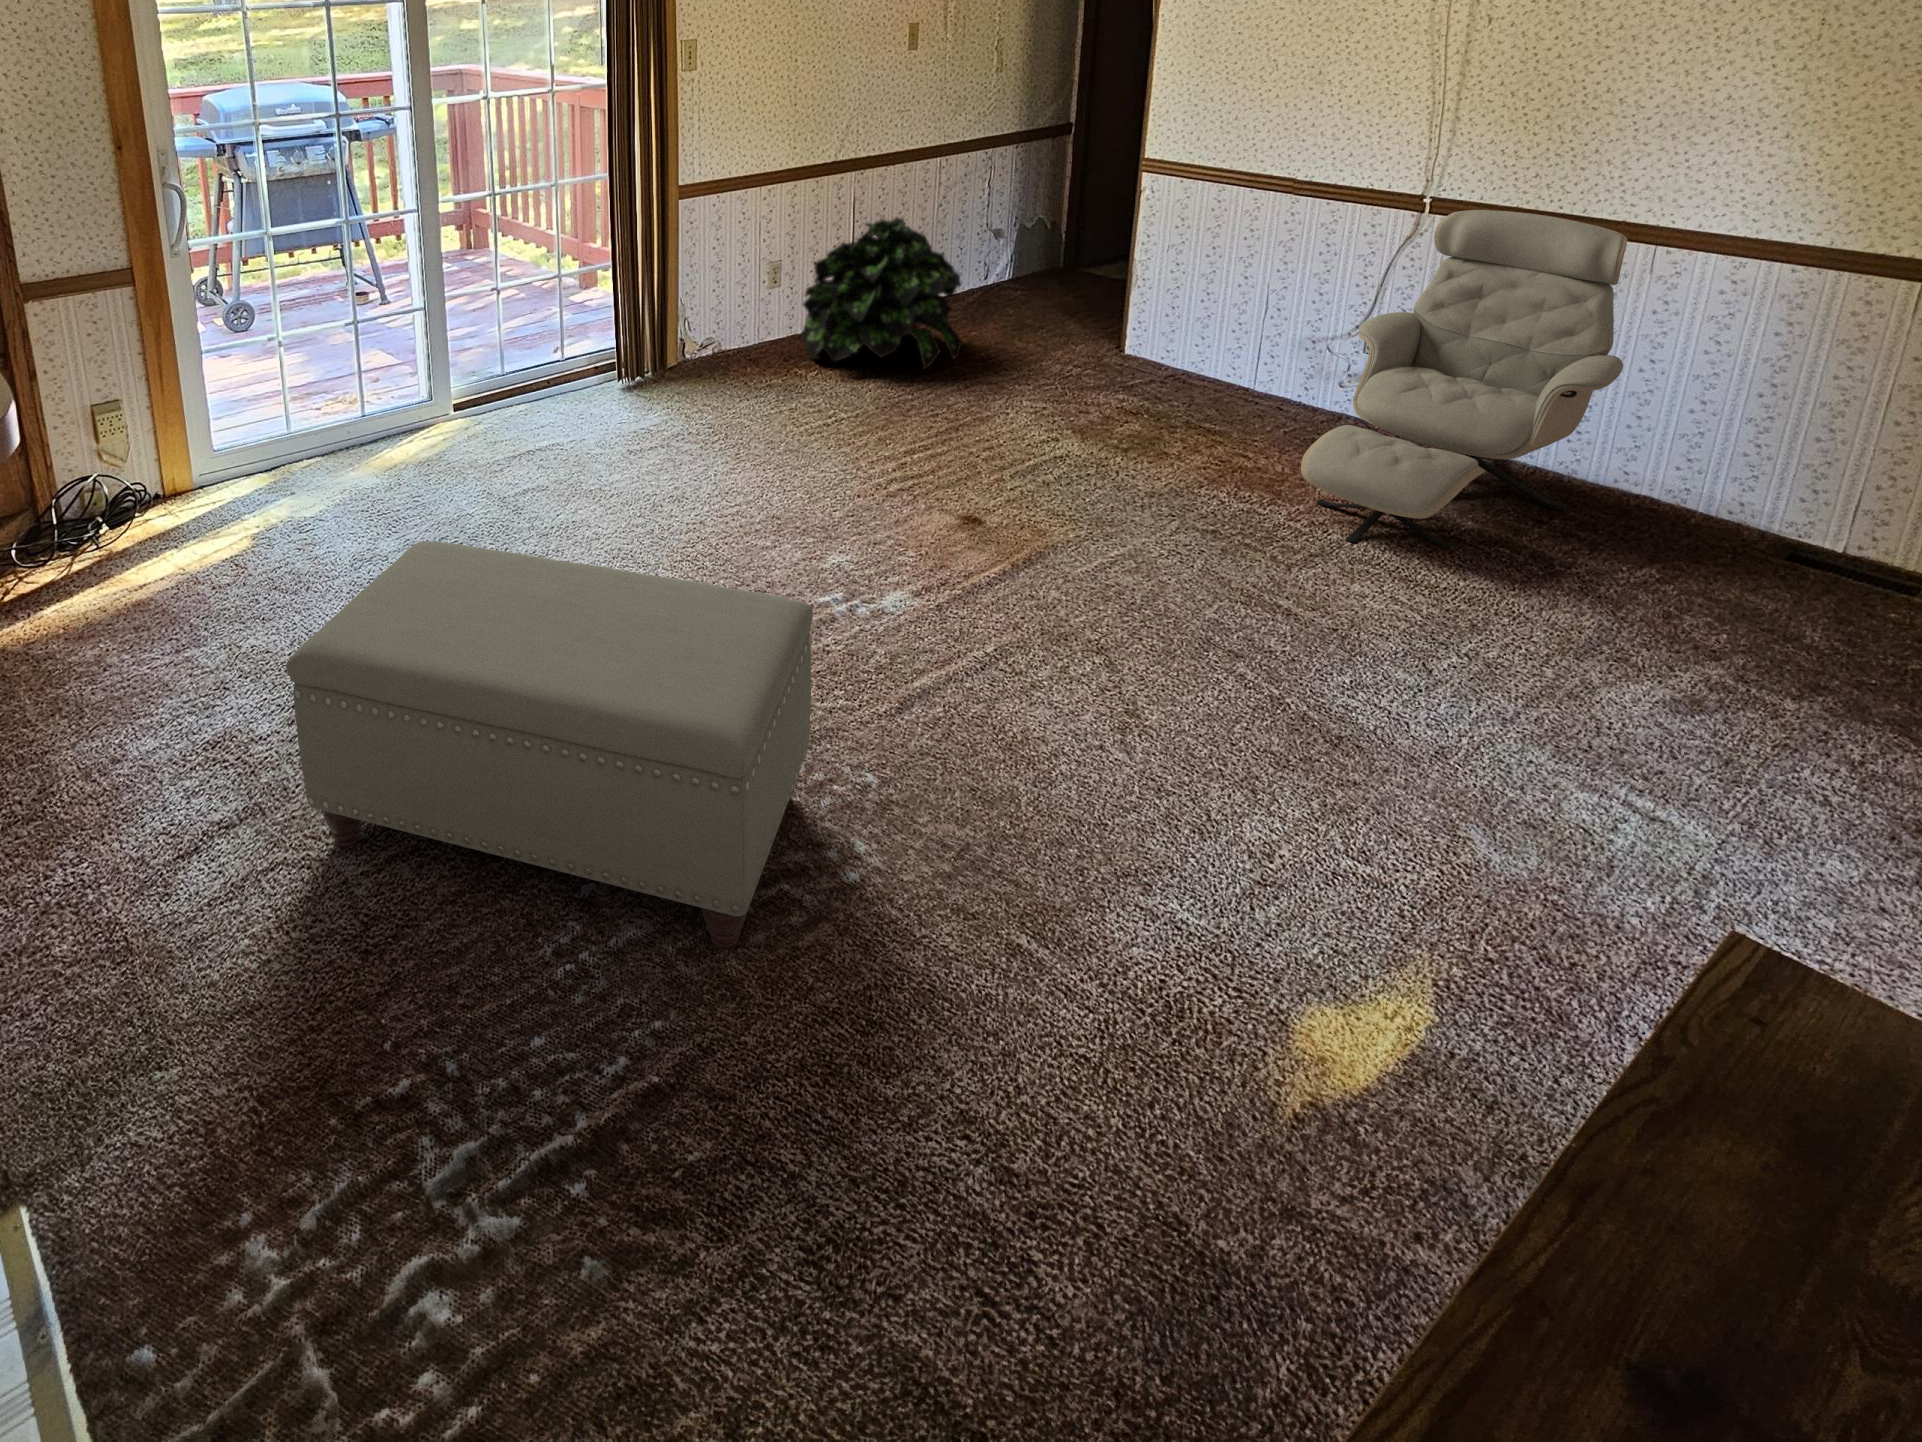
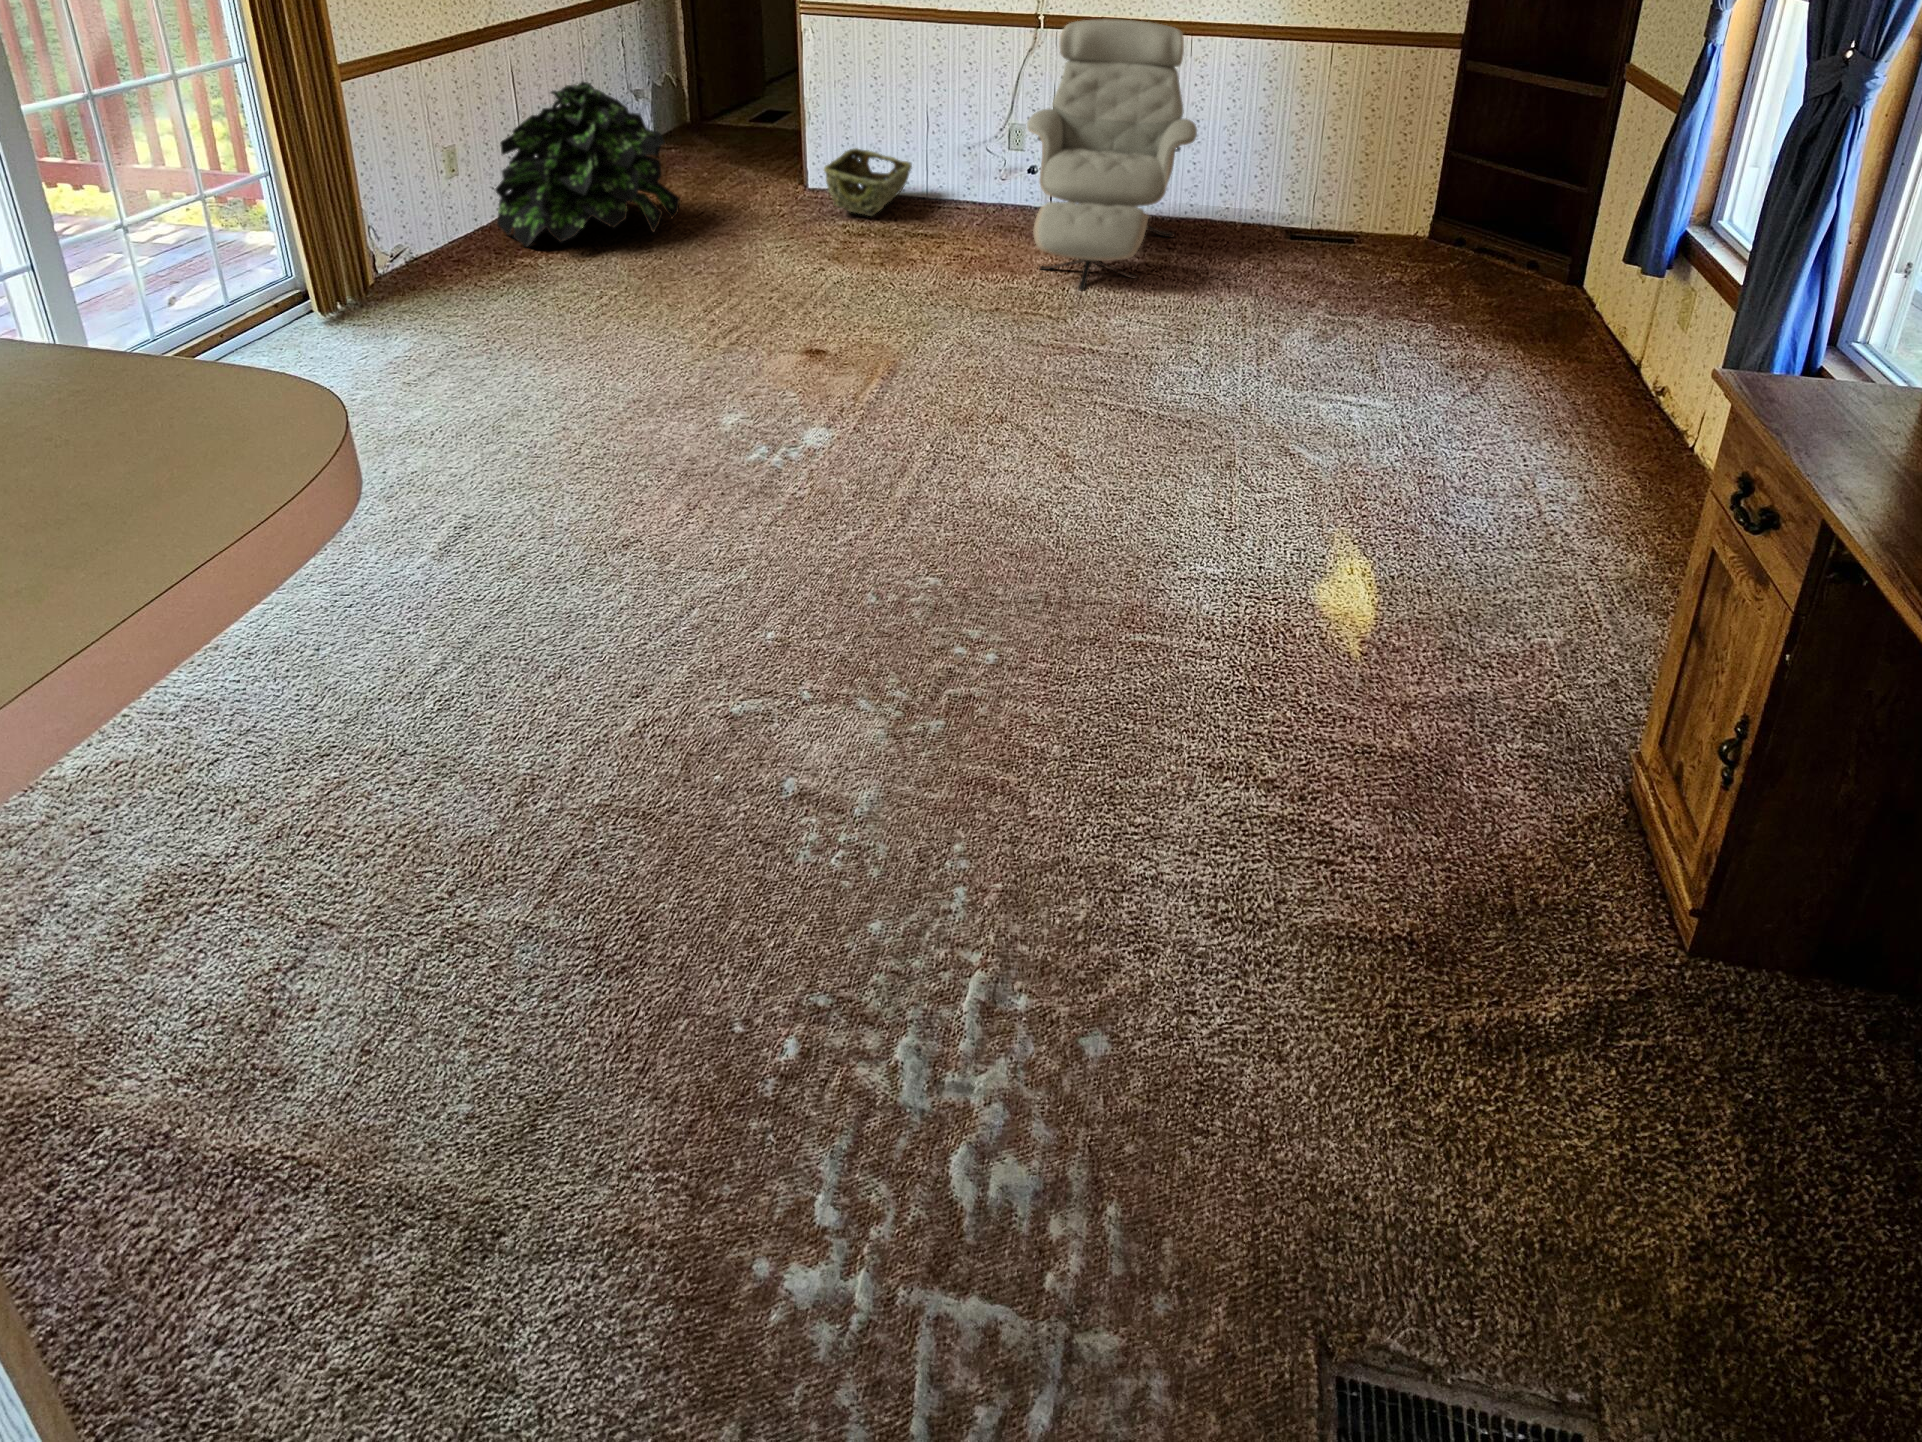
woven basket: none [1117,321,1239,398] -> present [824,148,912,216]
ottoman: present [286,541,813,949] -> none [391,430,984,897]

